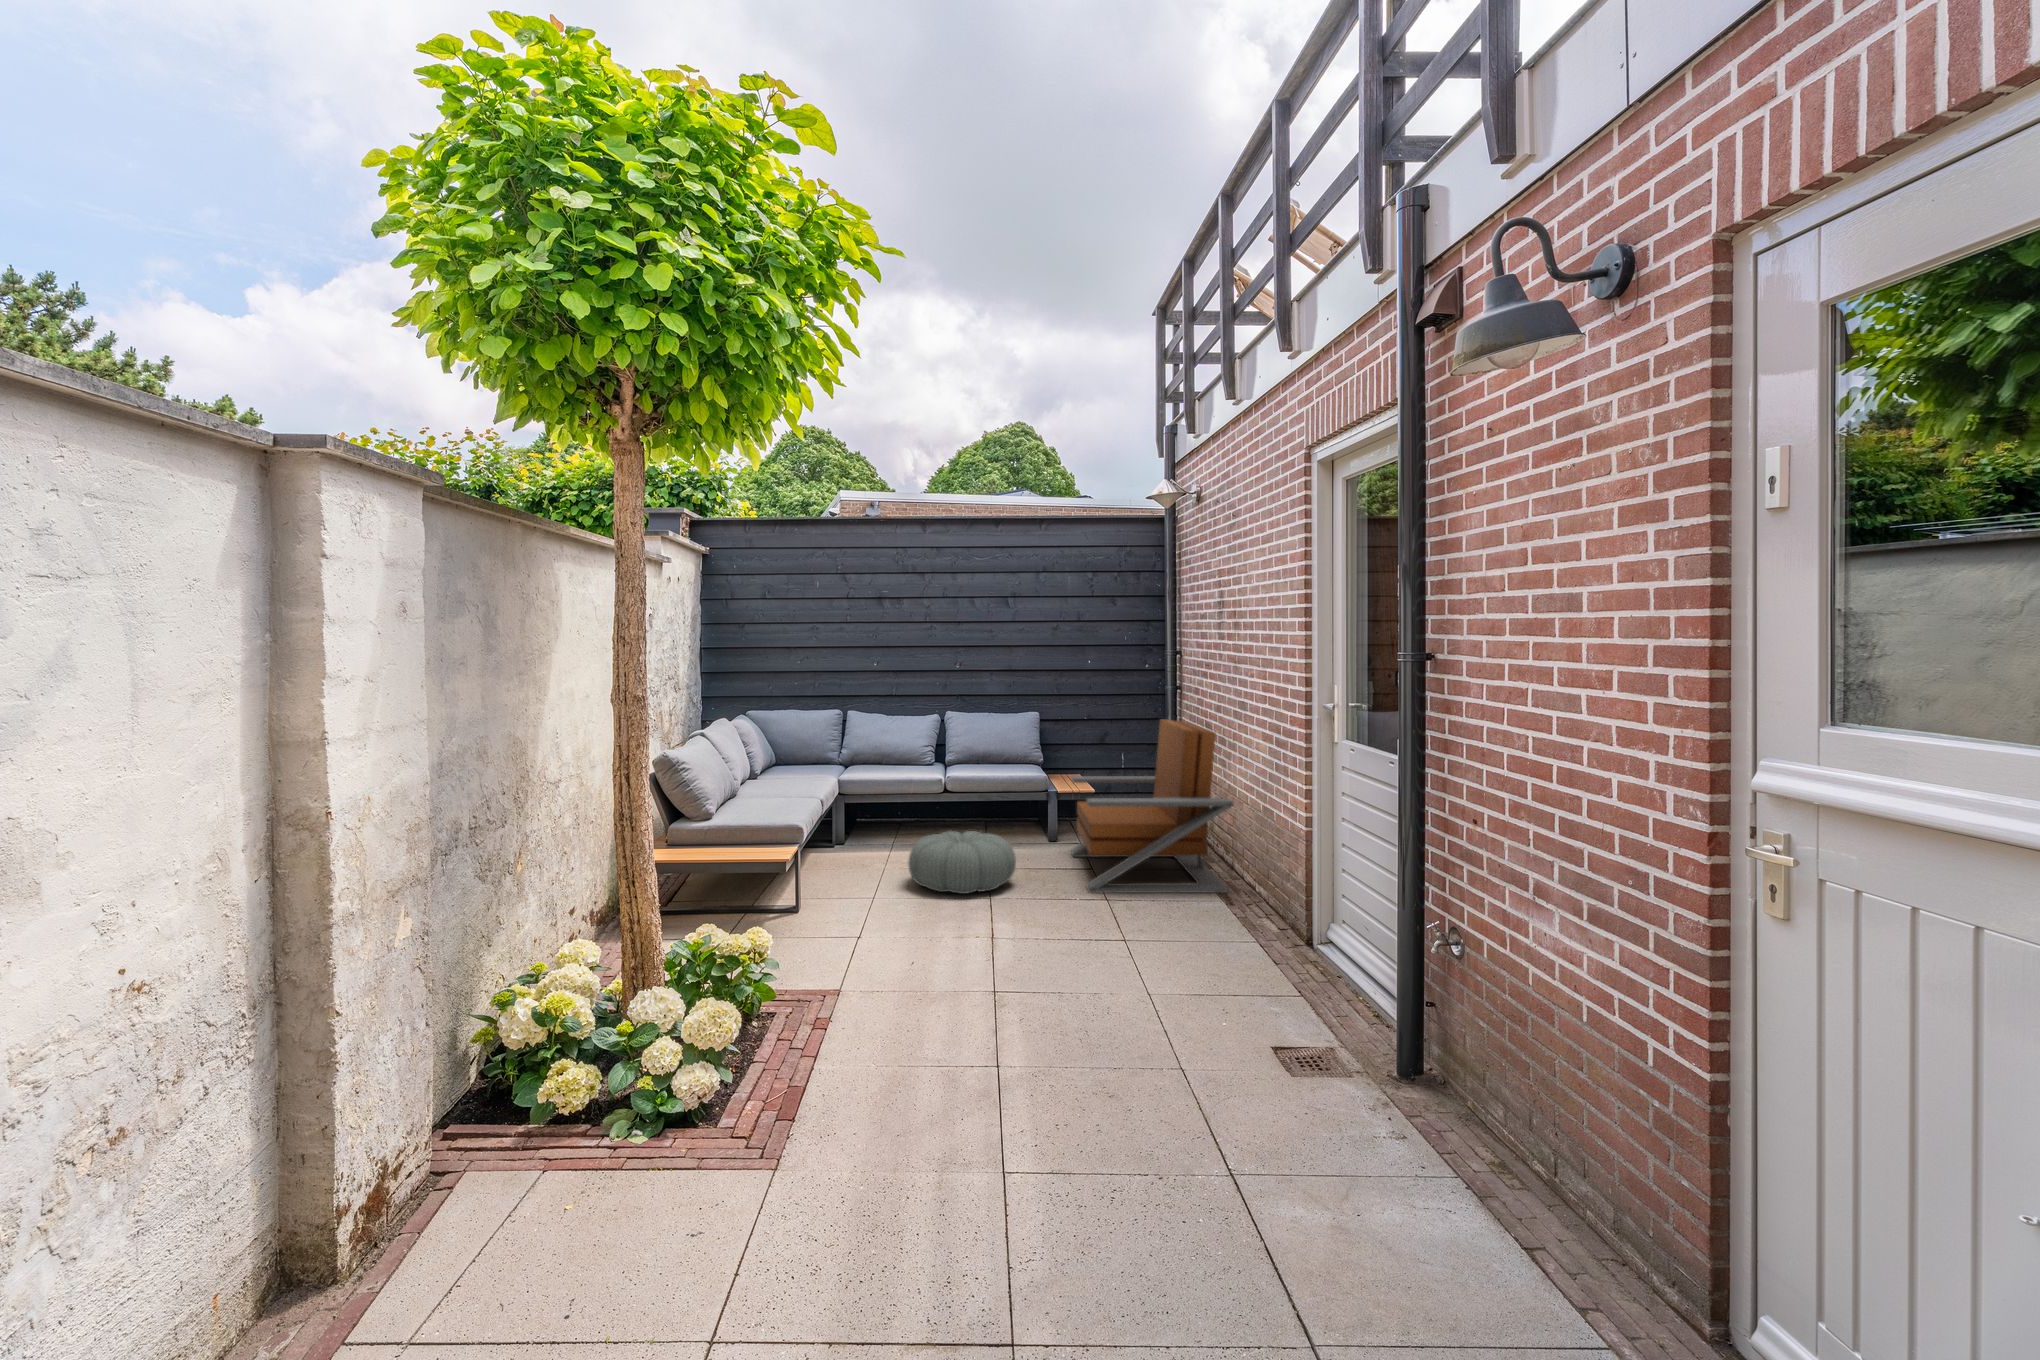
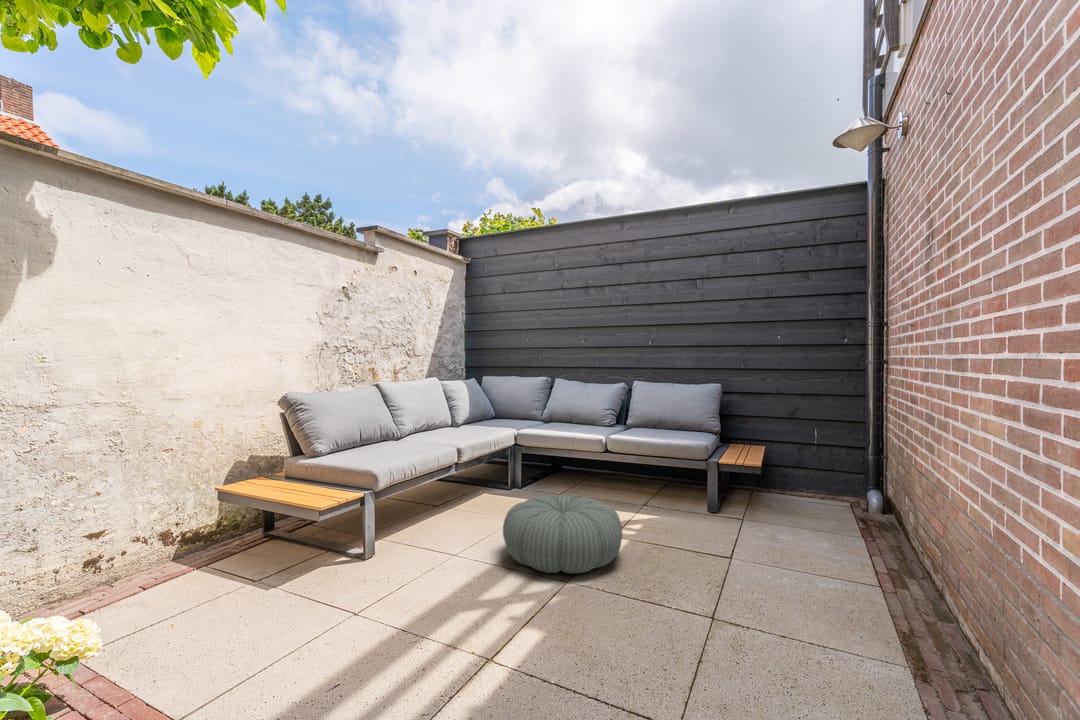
lounge chair: present [1071,719,1233,893] -> none [699,387,935,649]

